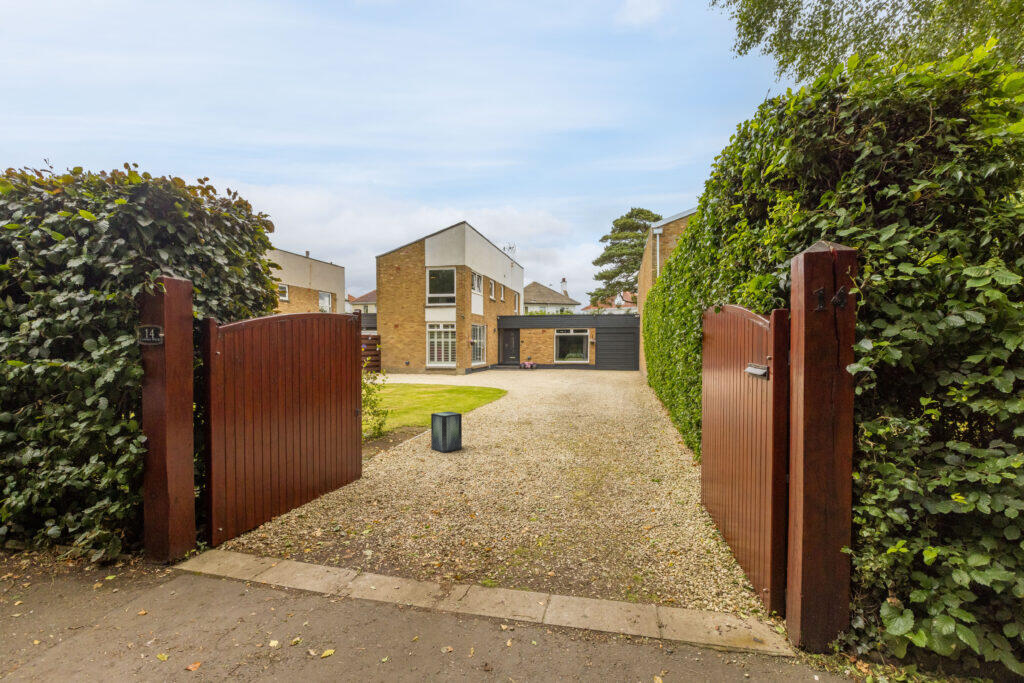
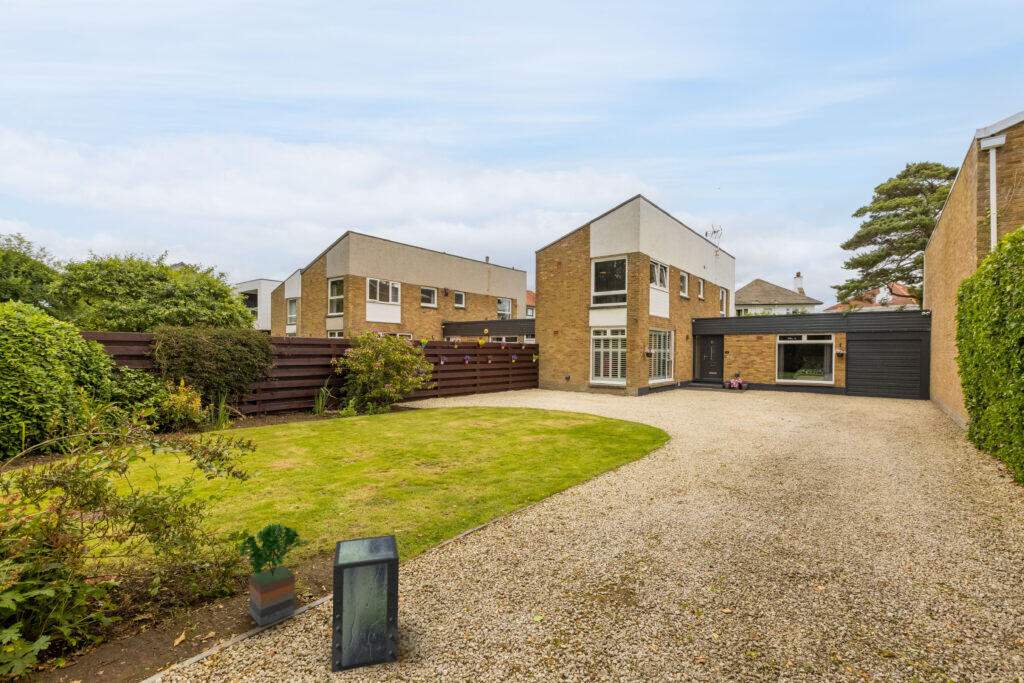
potted tree: none [387,414,410,451] -> present [239,523,309,627]

